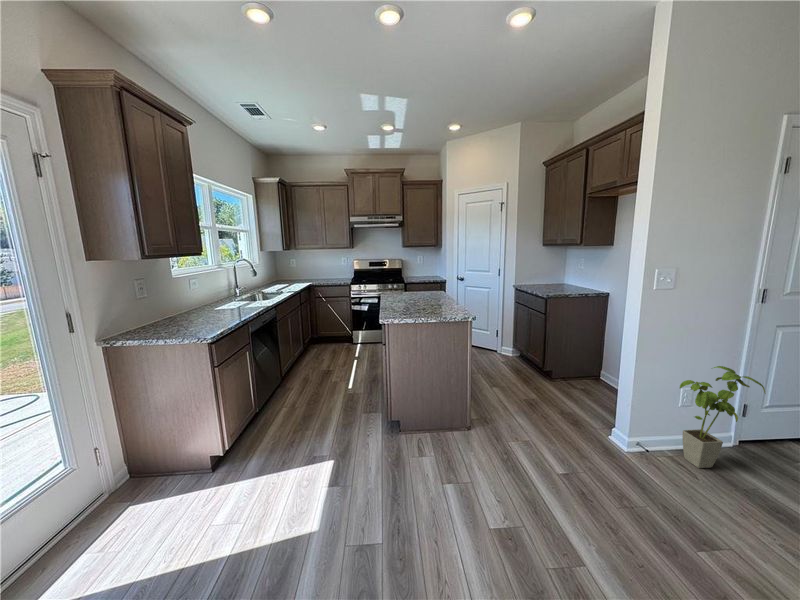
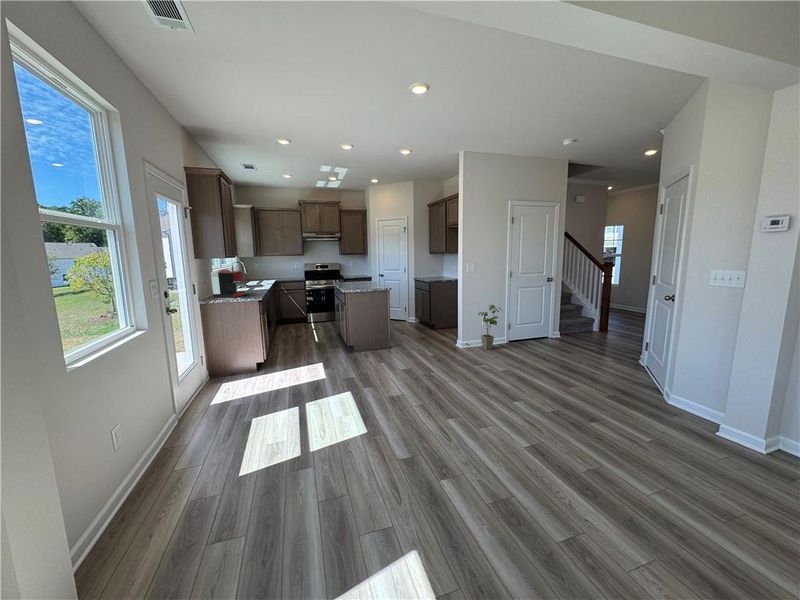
coffee maker: none [156,273,220,324] -> present [211,269,245,298]

